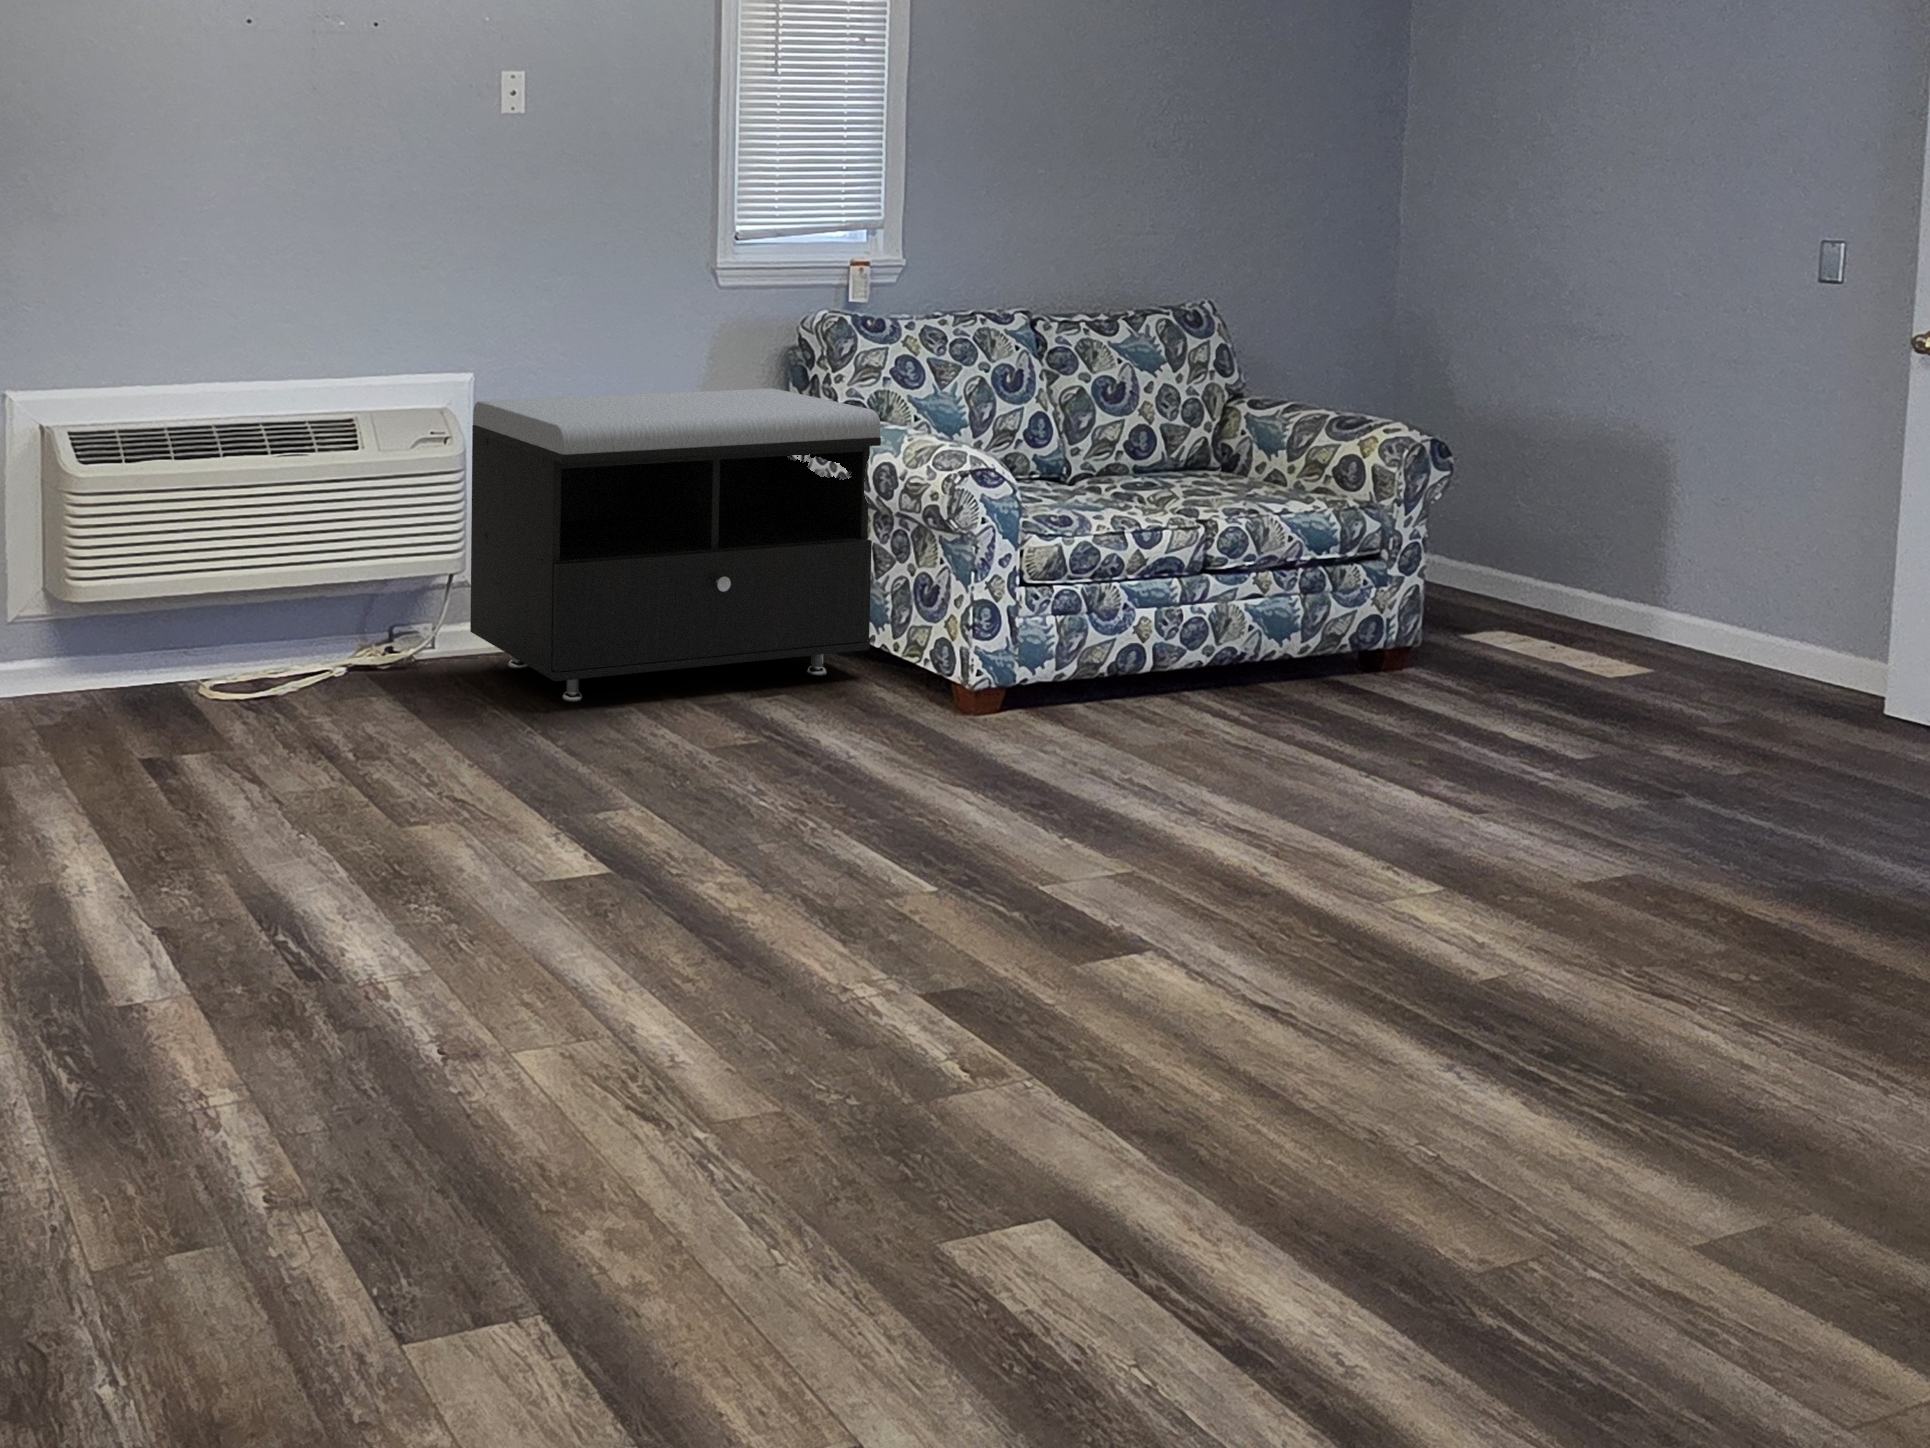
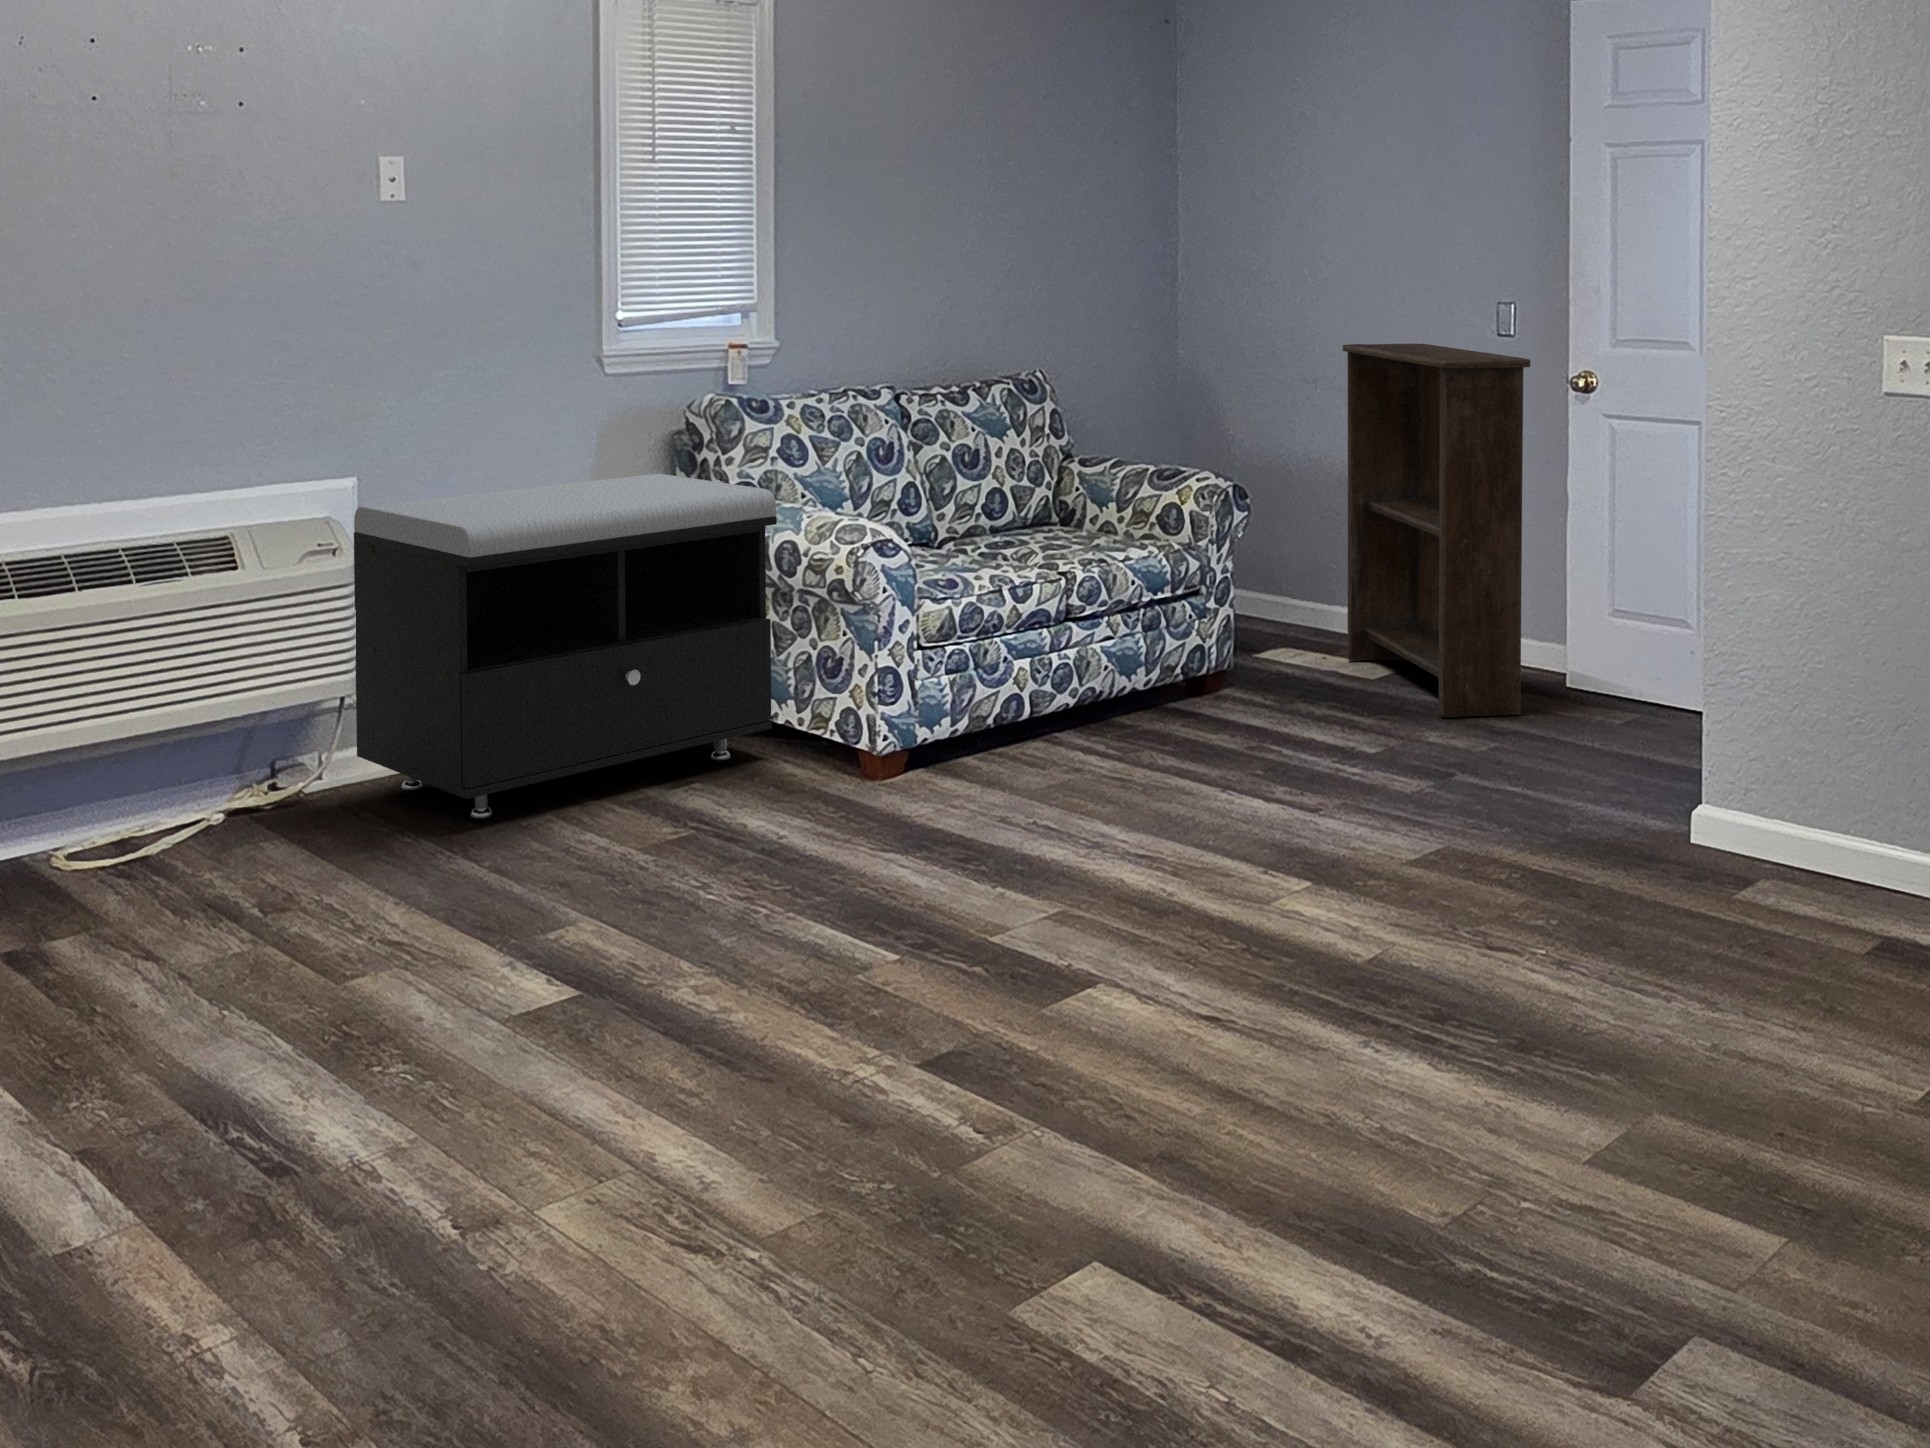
bookshelf: none [1572,288,1823,733] -> present [1343,344,1530,717]

